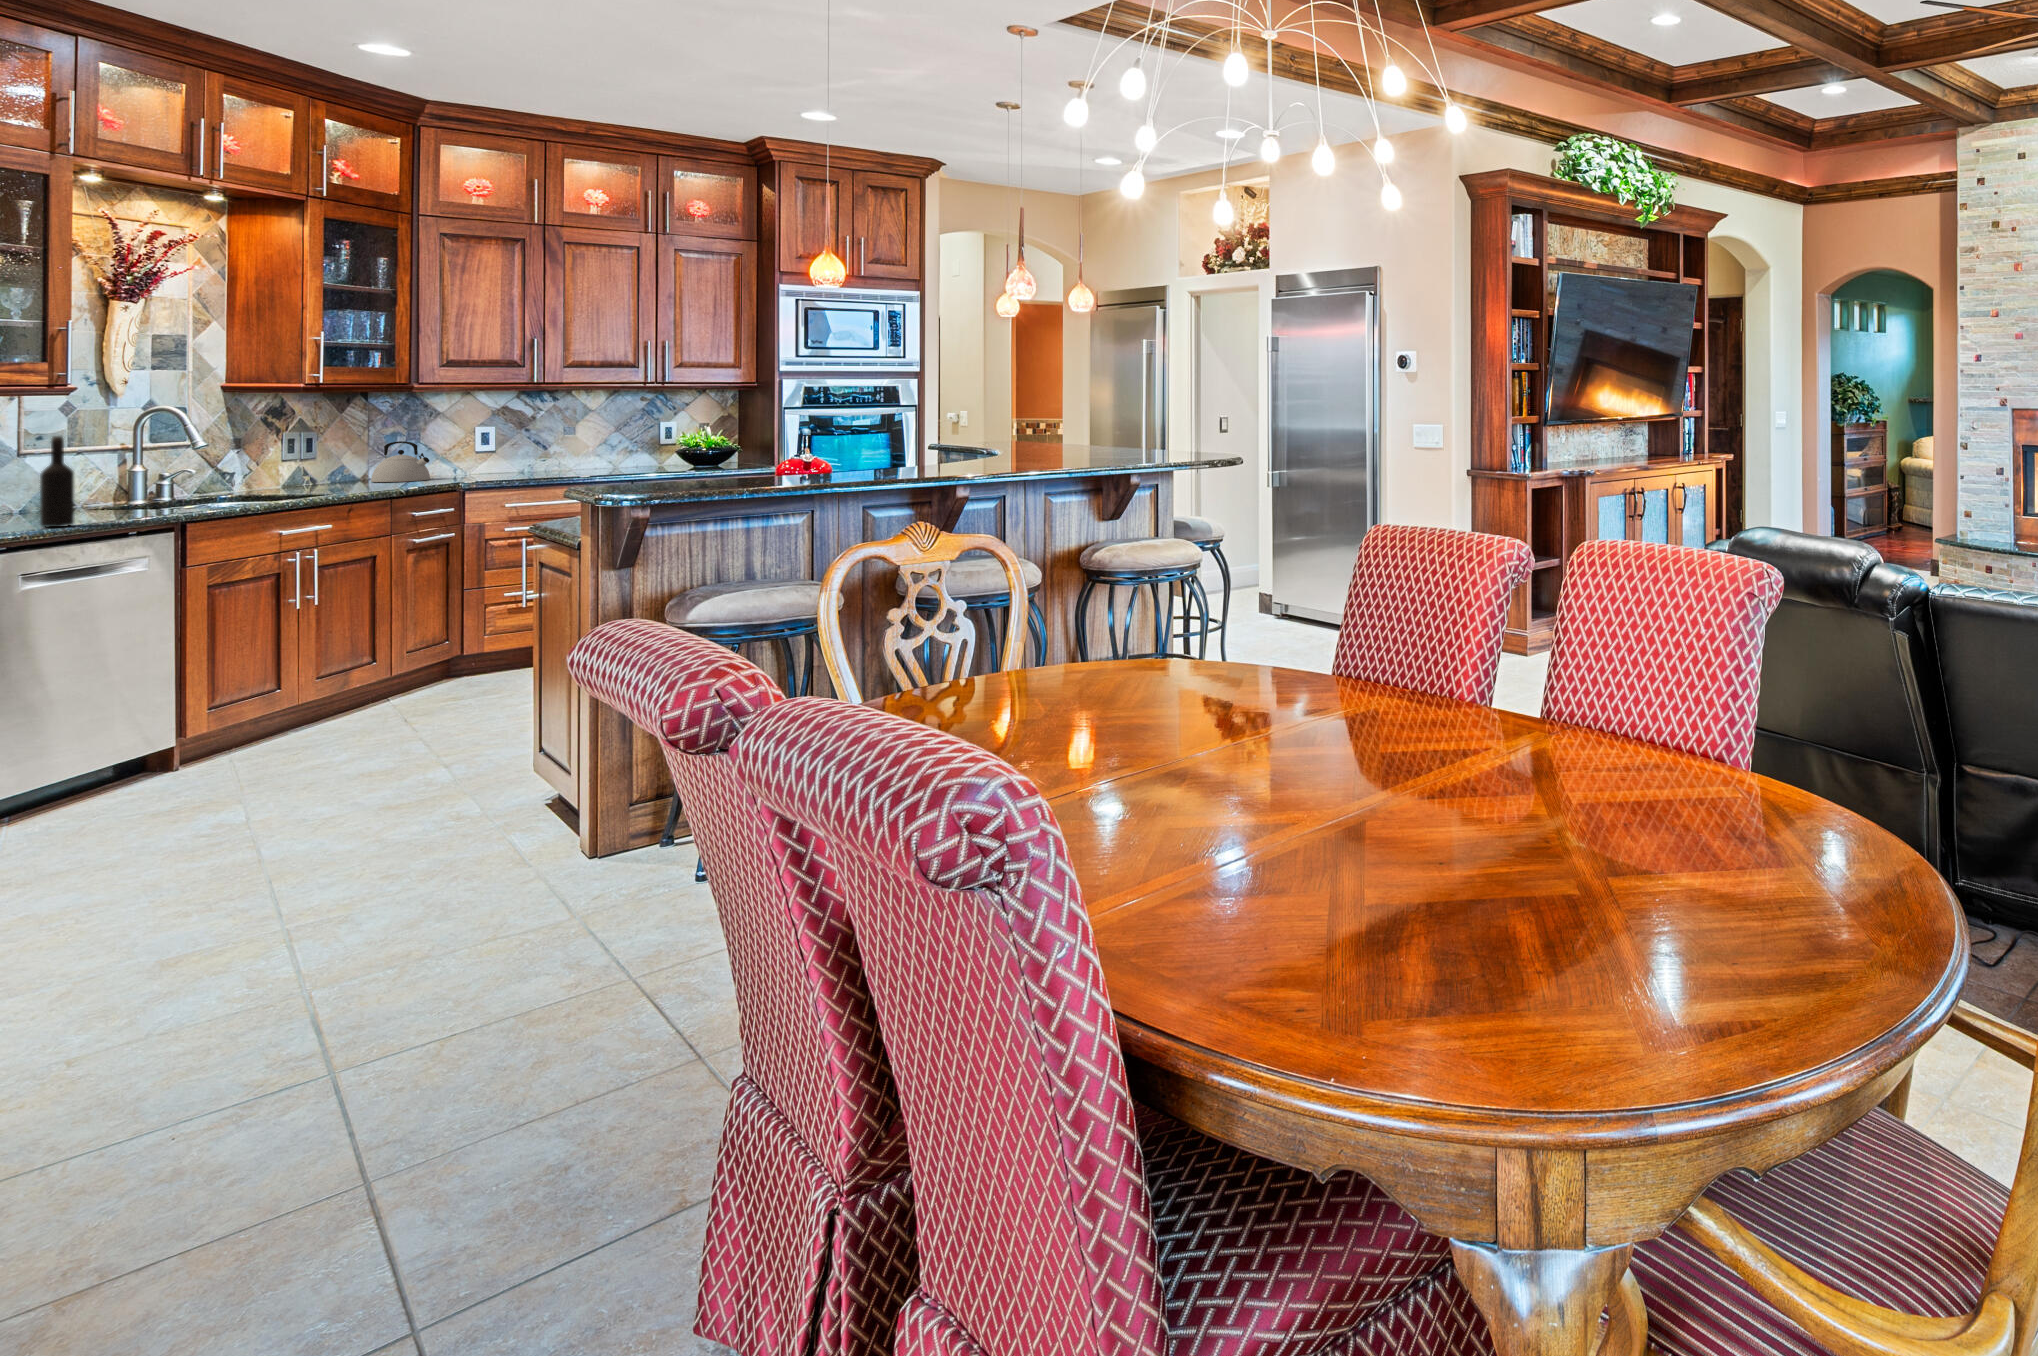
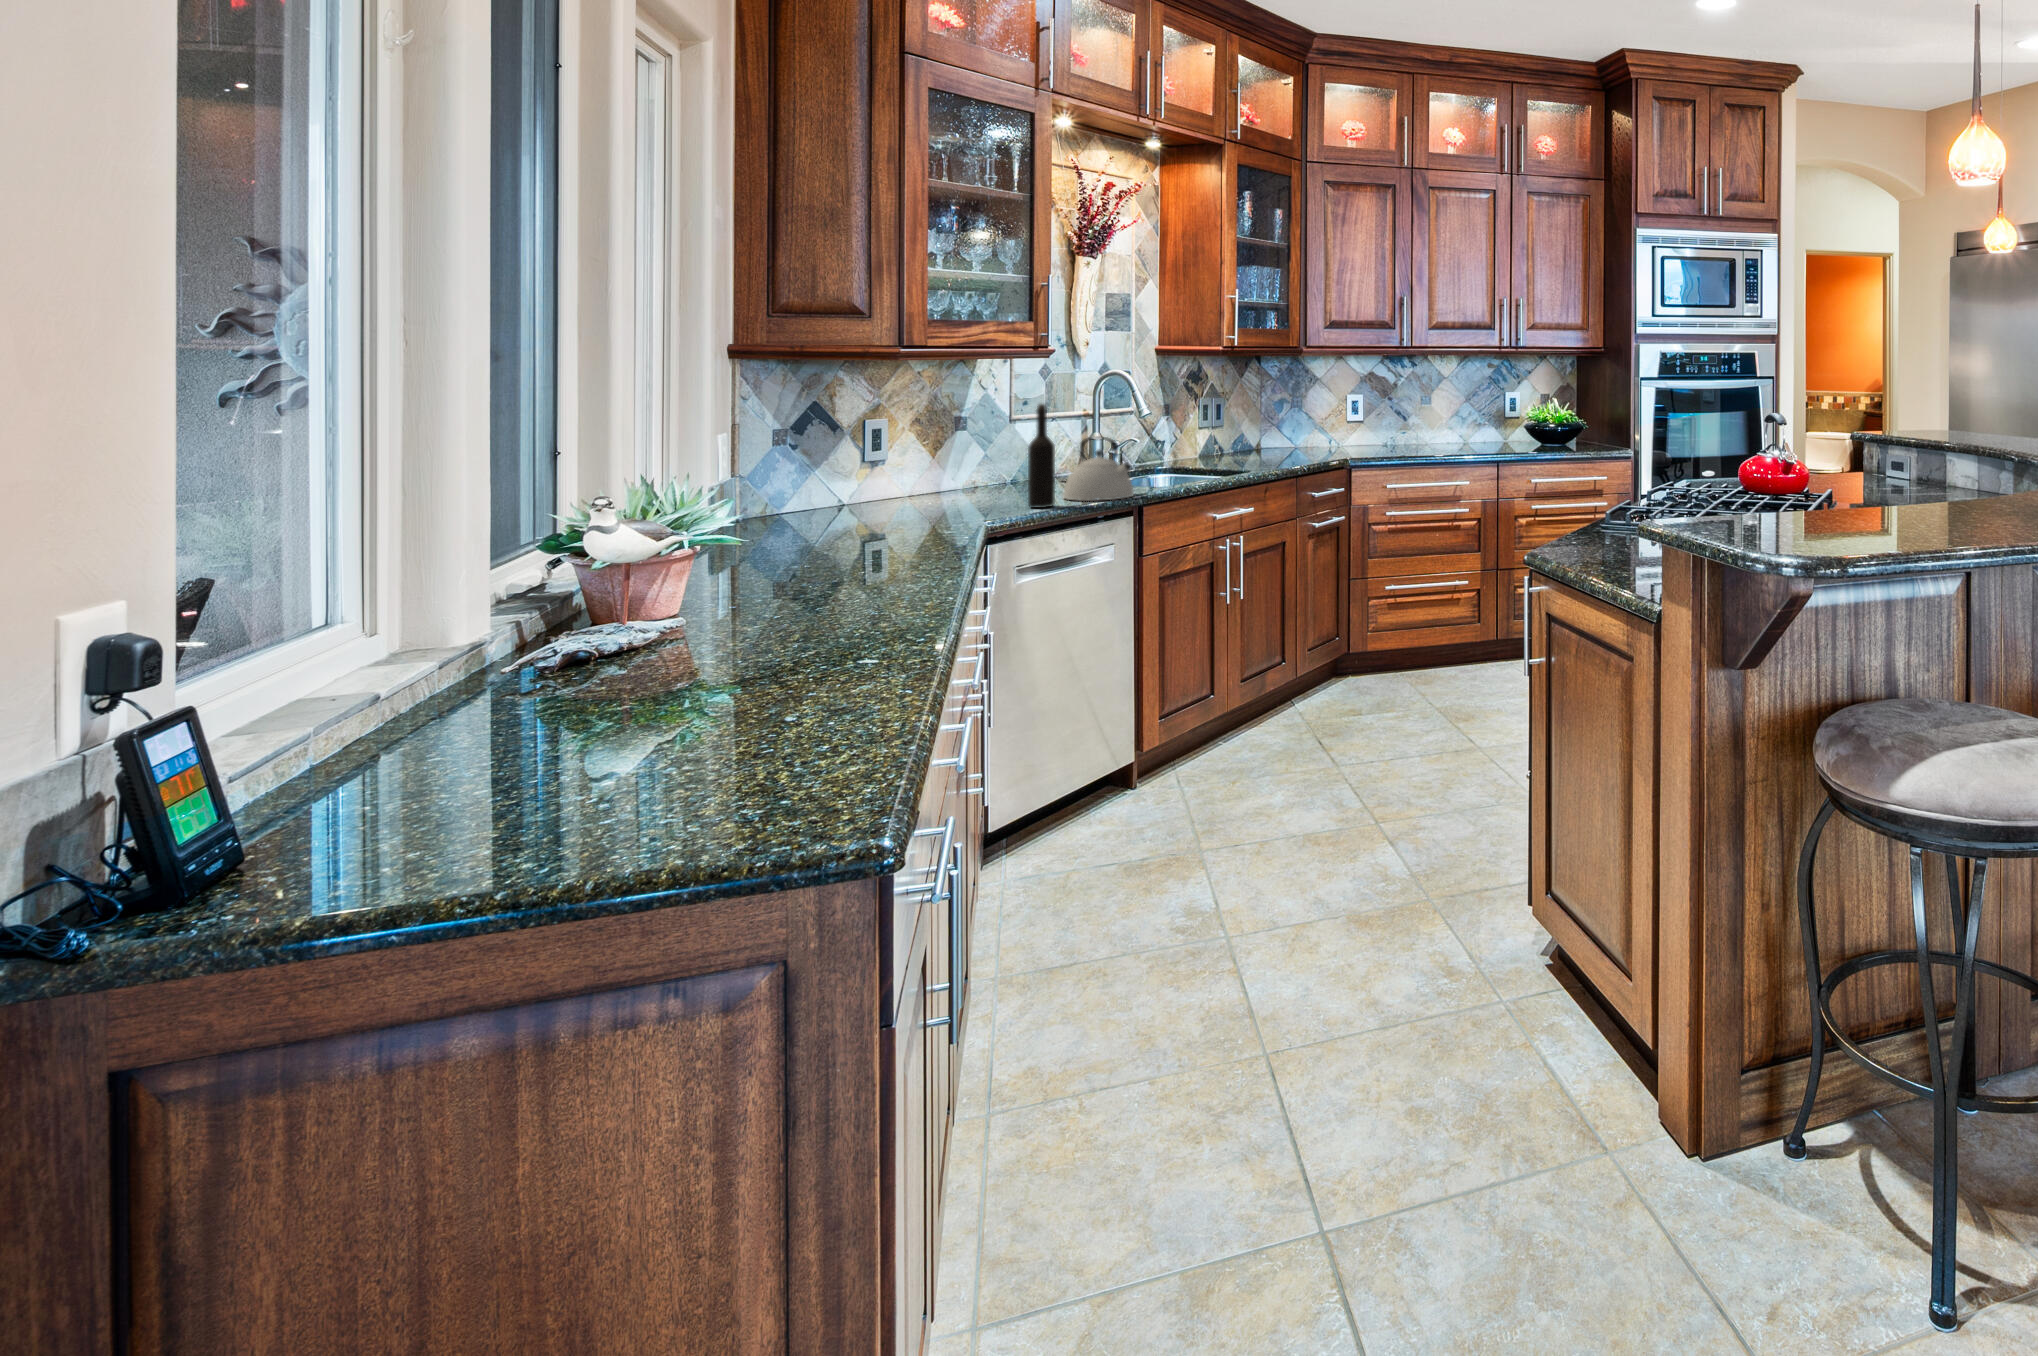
kettle: present [371,441,430,482] -> present [1063,437,1134,501]

